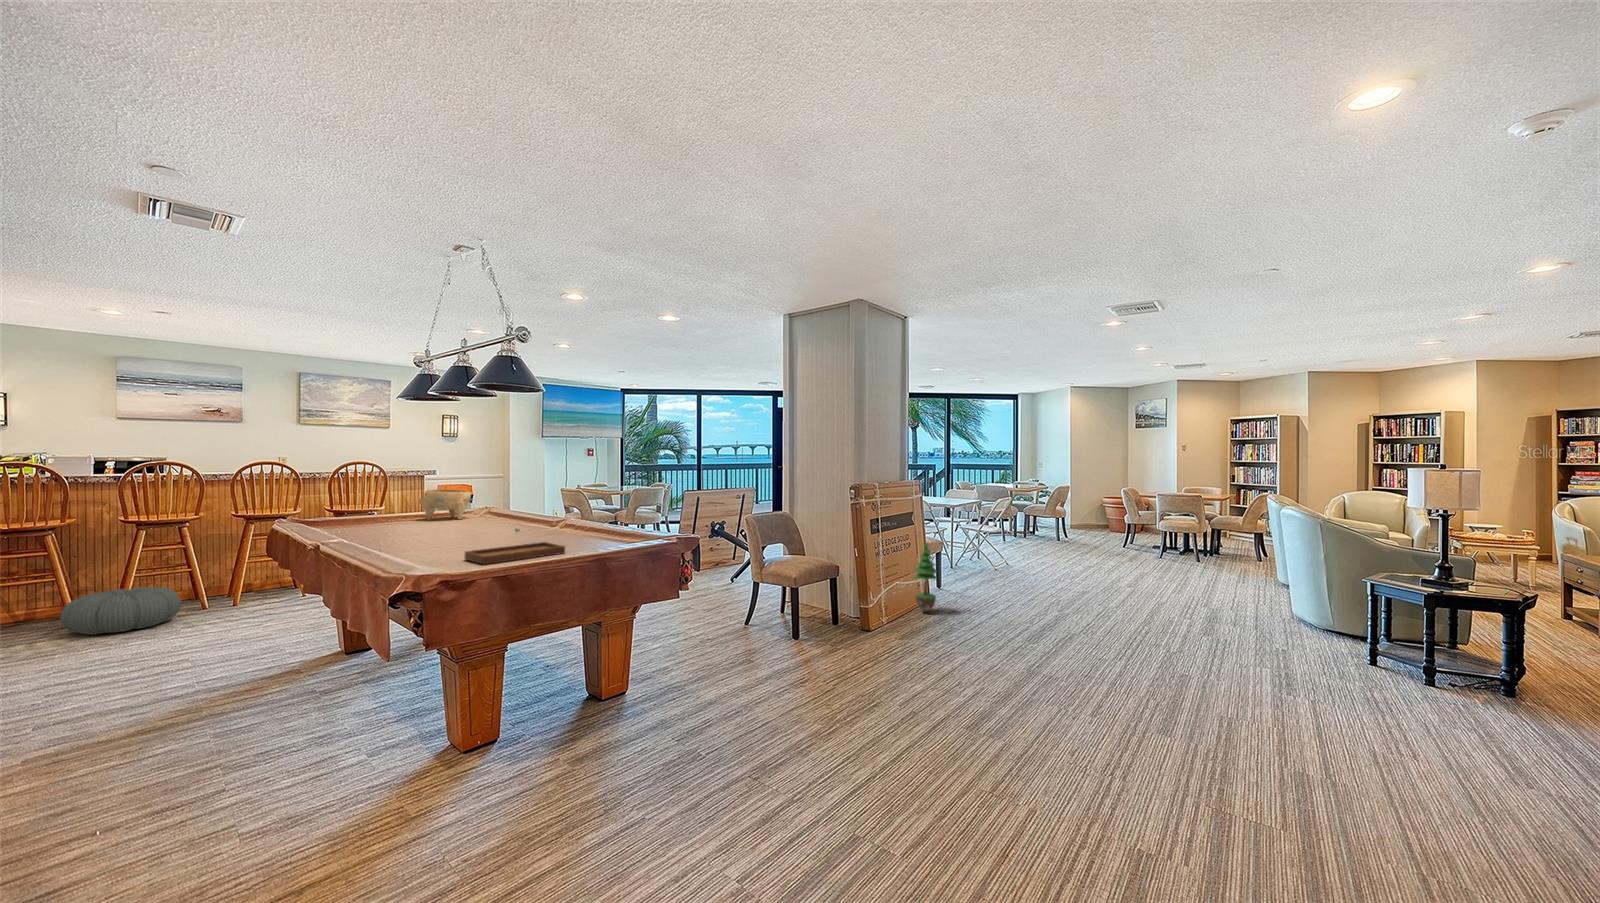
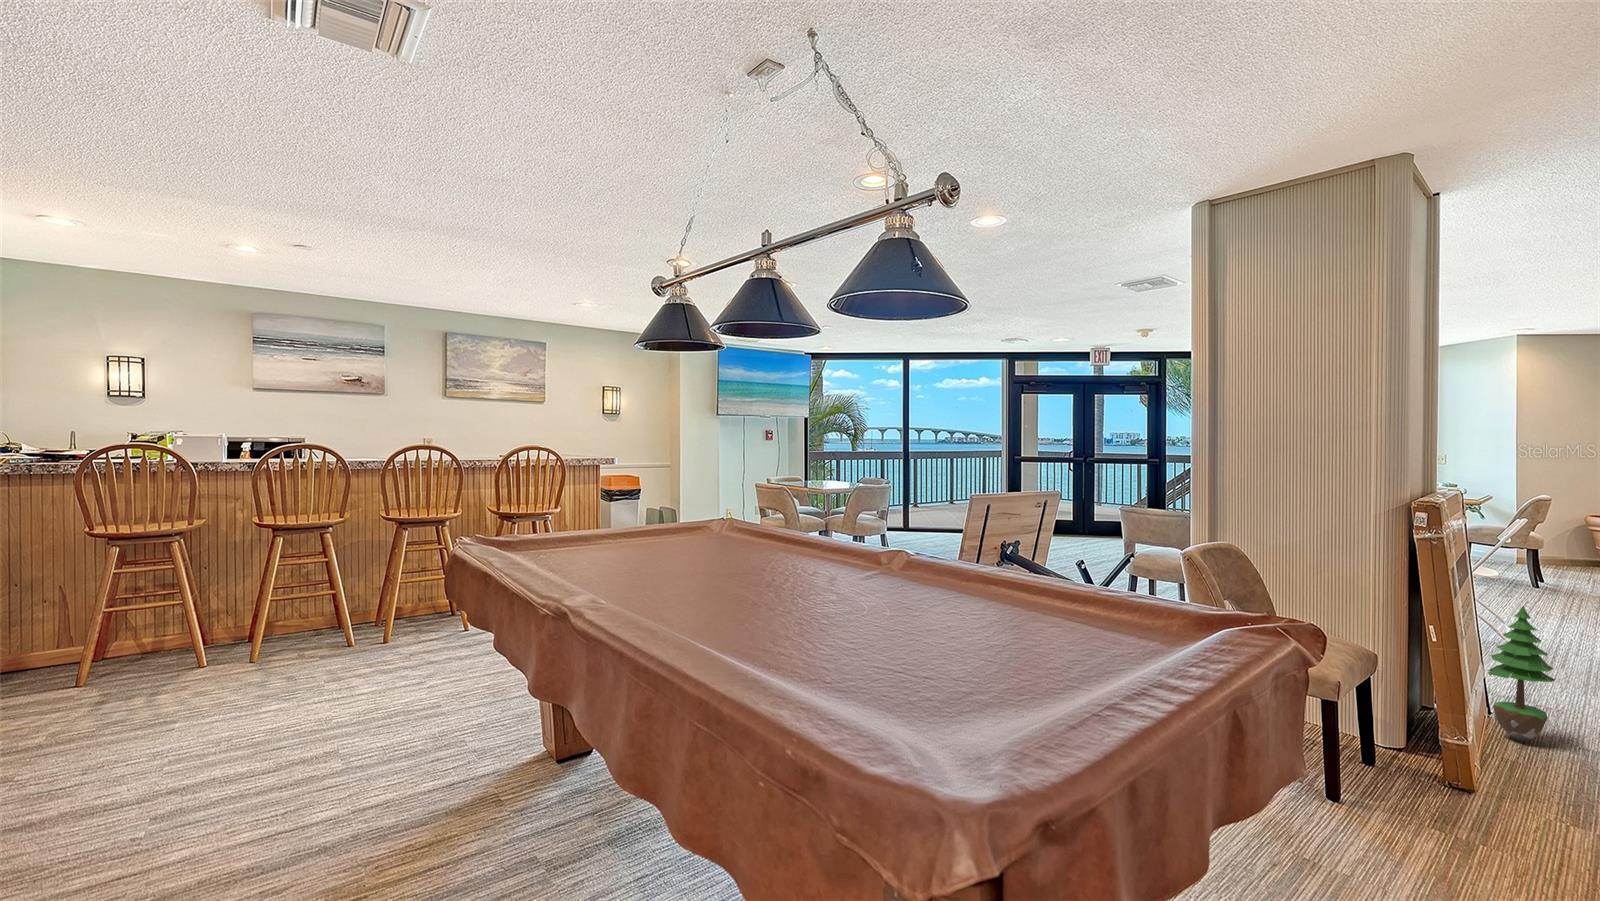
decorative bowl: present [419,489,471,520] -> none [640,490,710,538]
tray: present [465,528,565,564] -> none [871,590,1055,684]
pouf: present [60,587,181,635] -> none [187,615,326,683]

